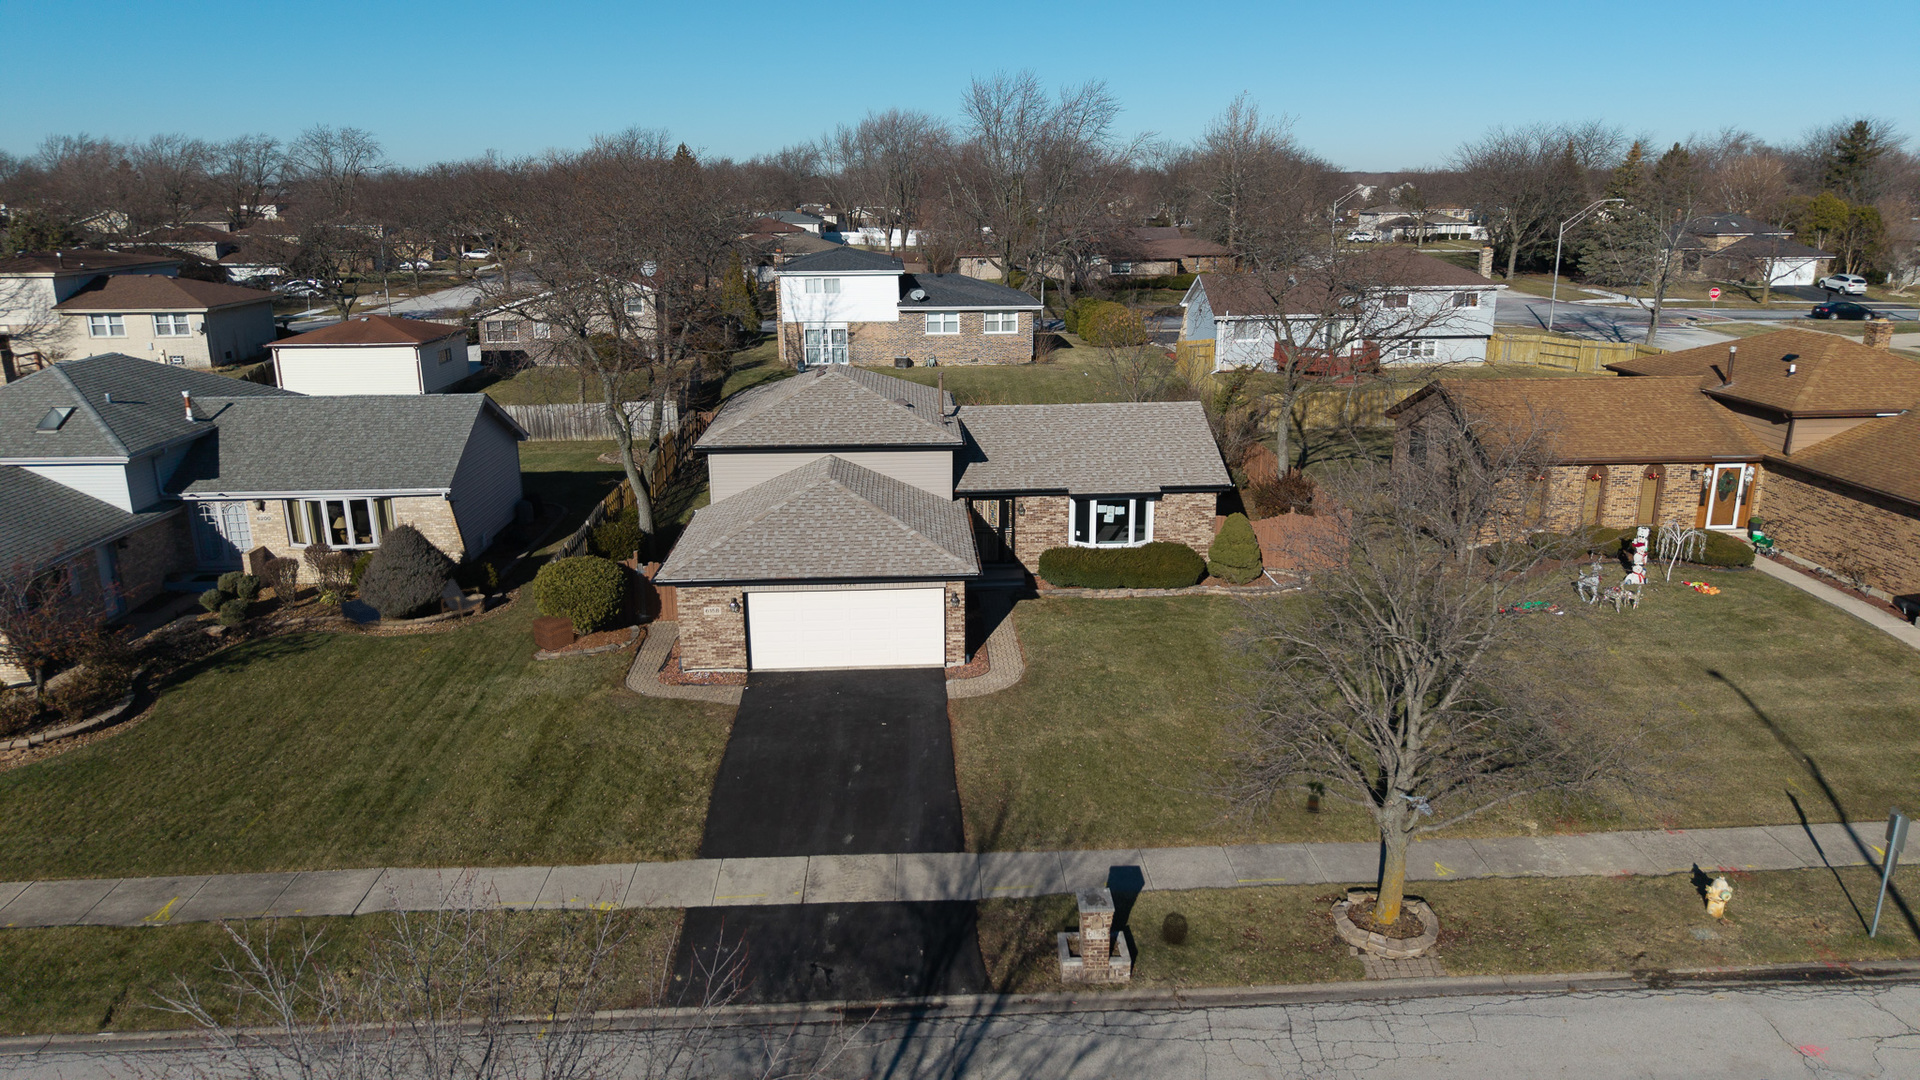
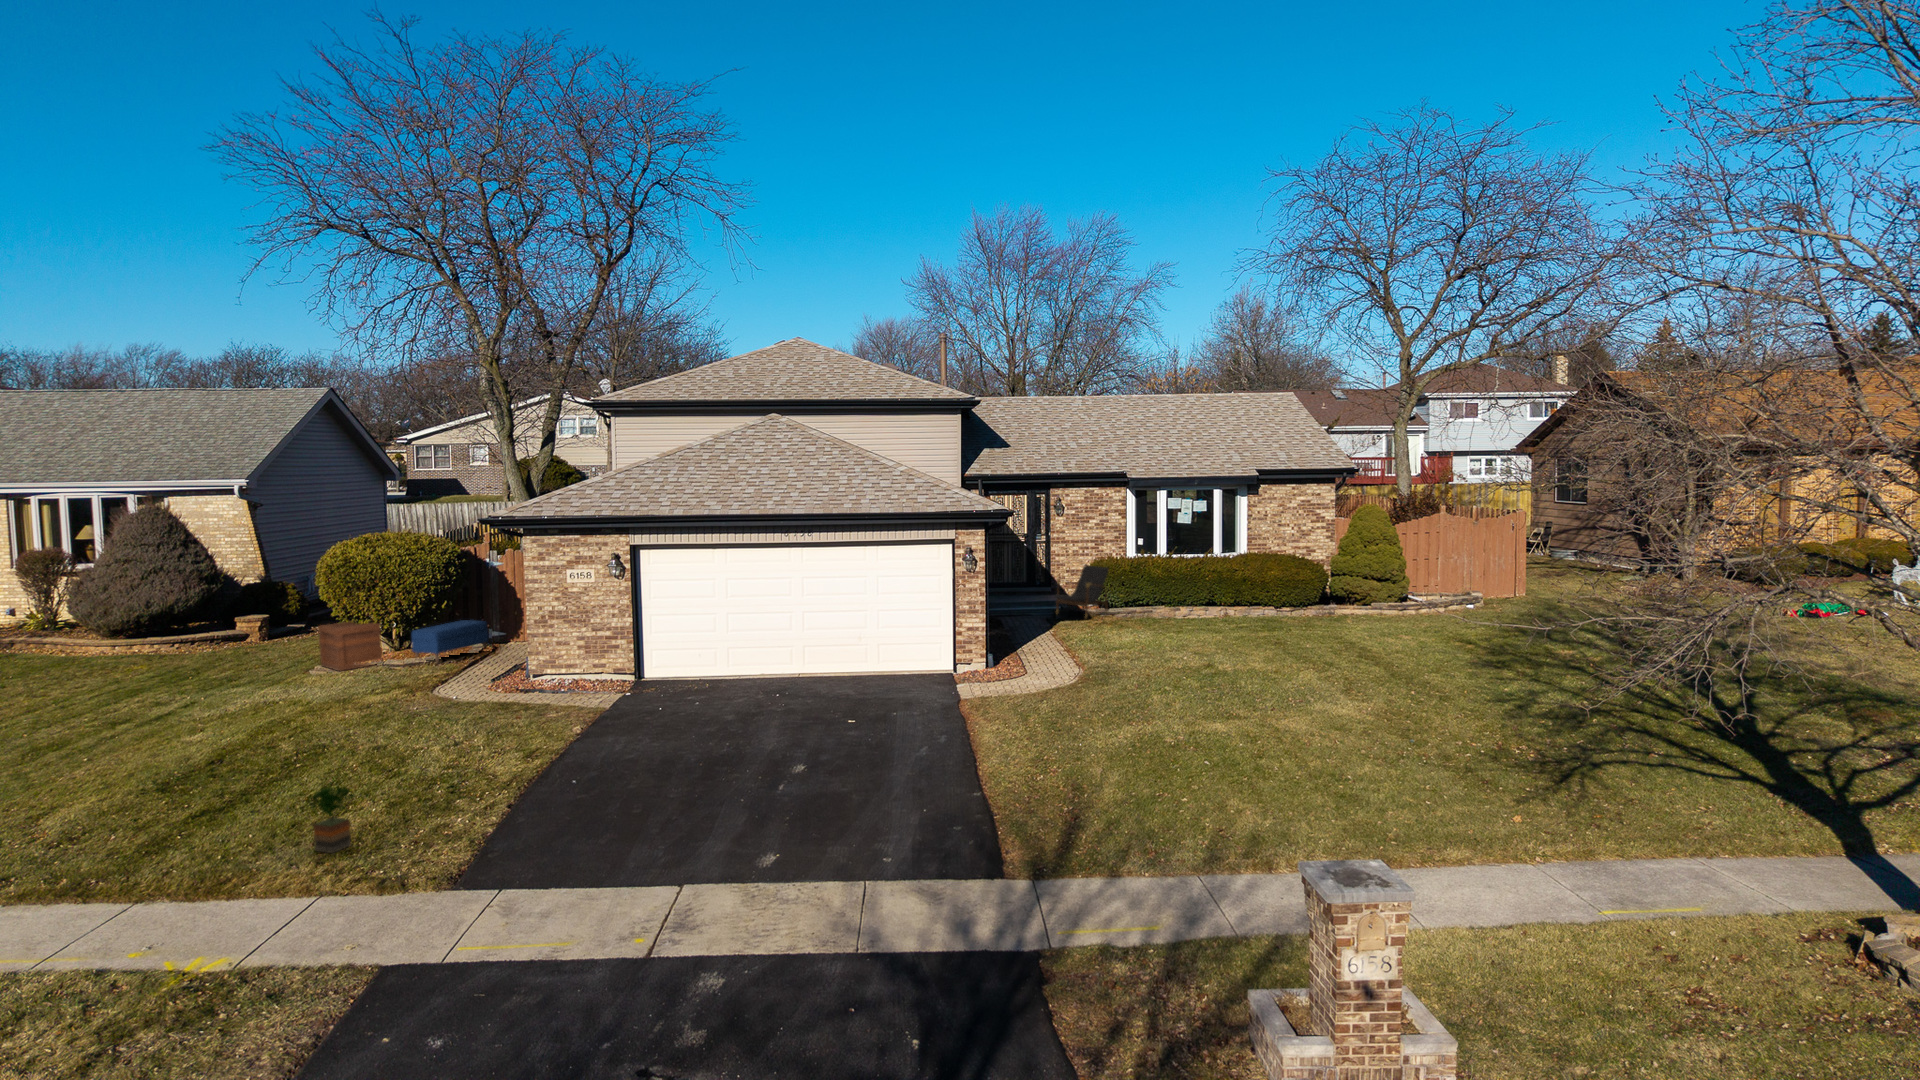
lounge chair: present [441,579,482,619] -> present [1055,565,1109,618]
bench: present [341,598,381,630] -> present [412,620,488,663]
potted tree: present [1305,781,1325,813] -> present [309,787,355,853]
woven basket: present [1162,913,1188,943] -> none [1505,951,1577,1027]

